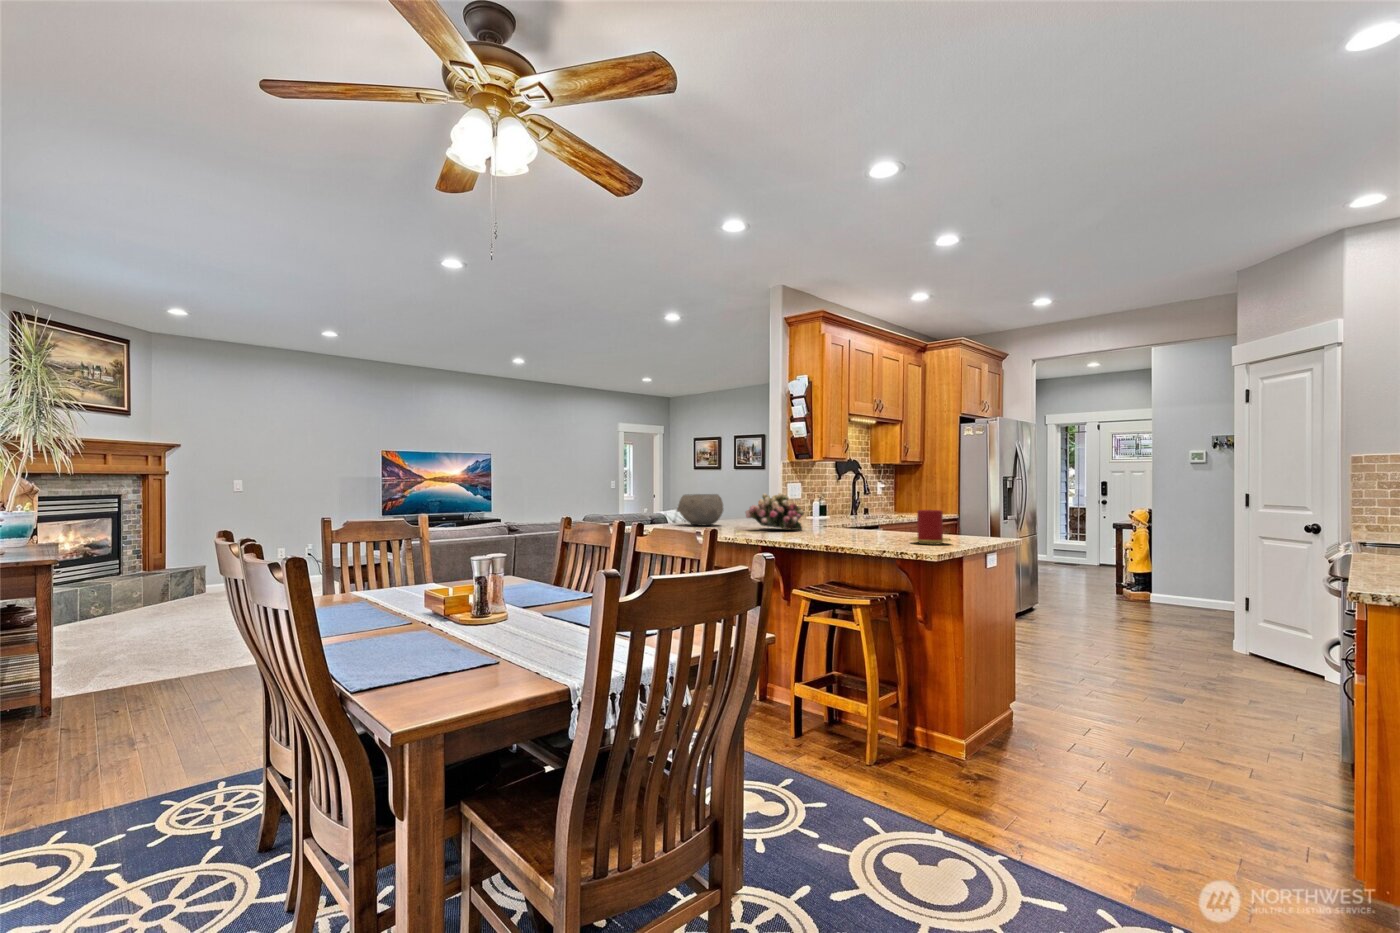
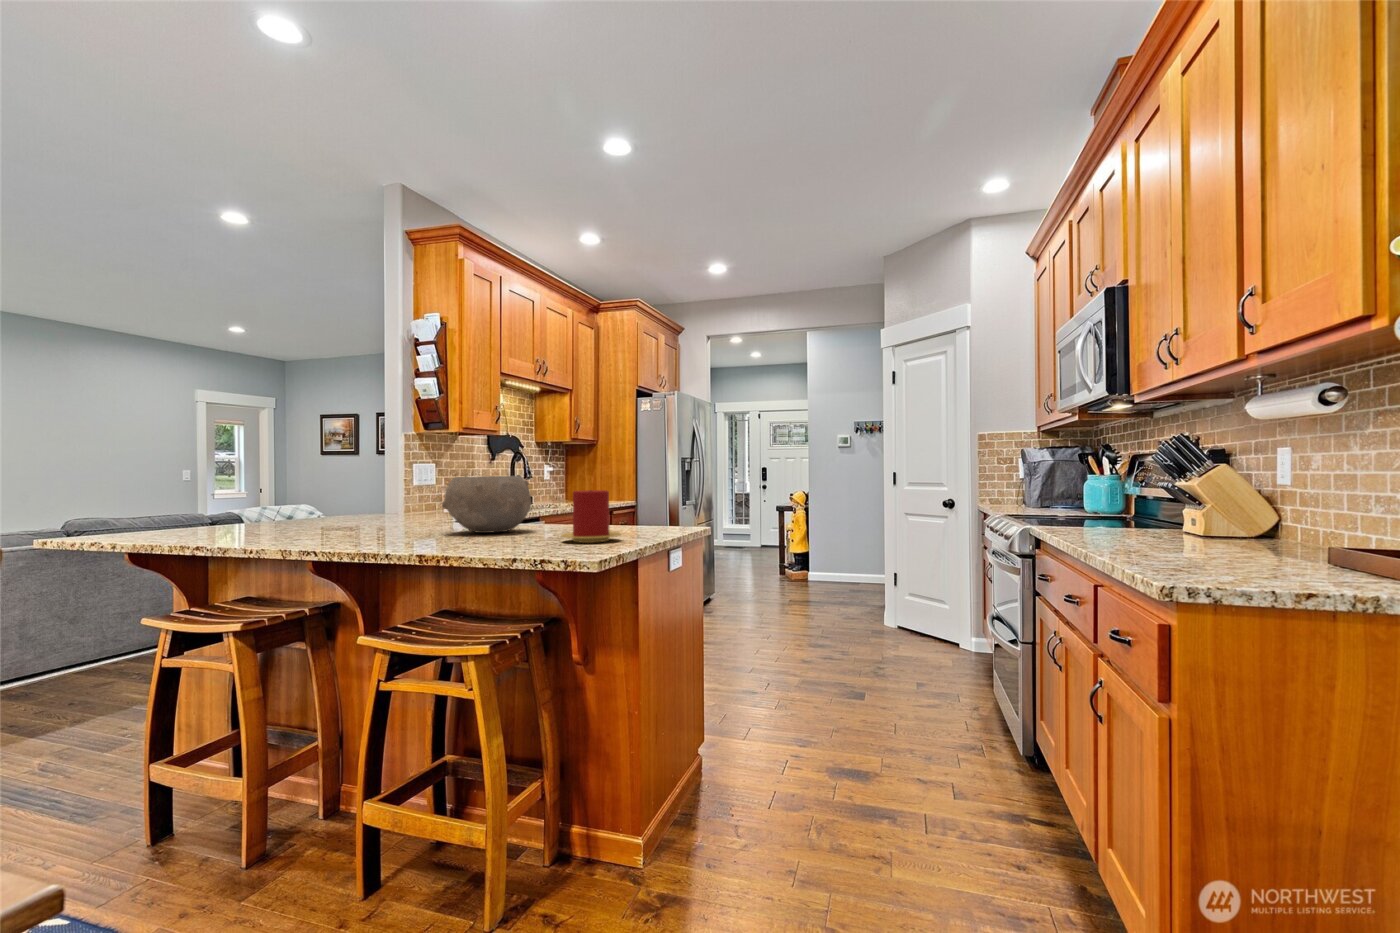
flower arrangement: present [745,493,804,530] -> none [309,473,415,529]
ceramic bowl: present [677,494,723,525] -> present [442,476,531,533]

